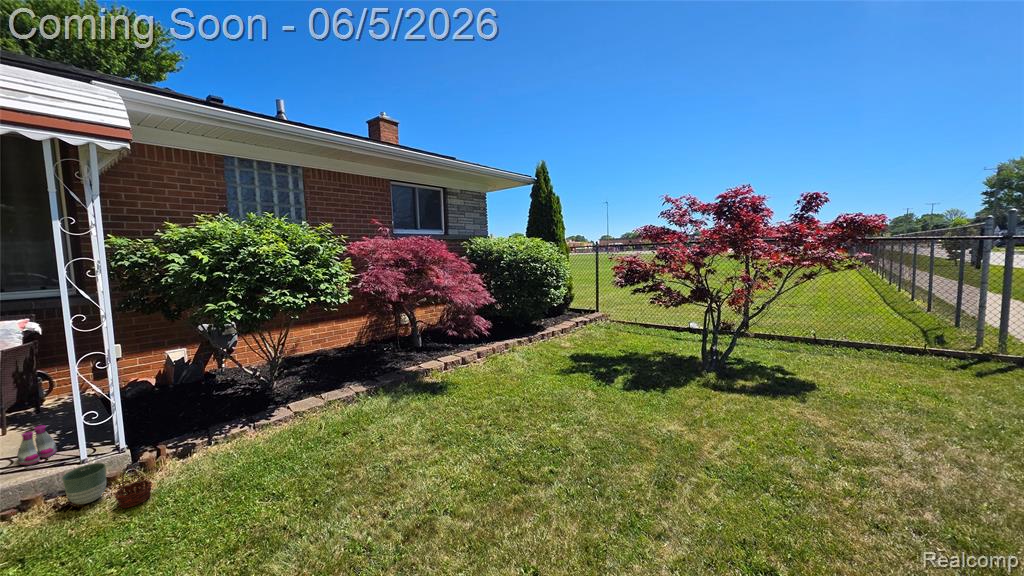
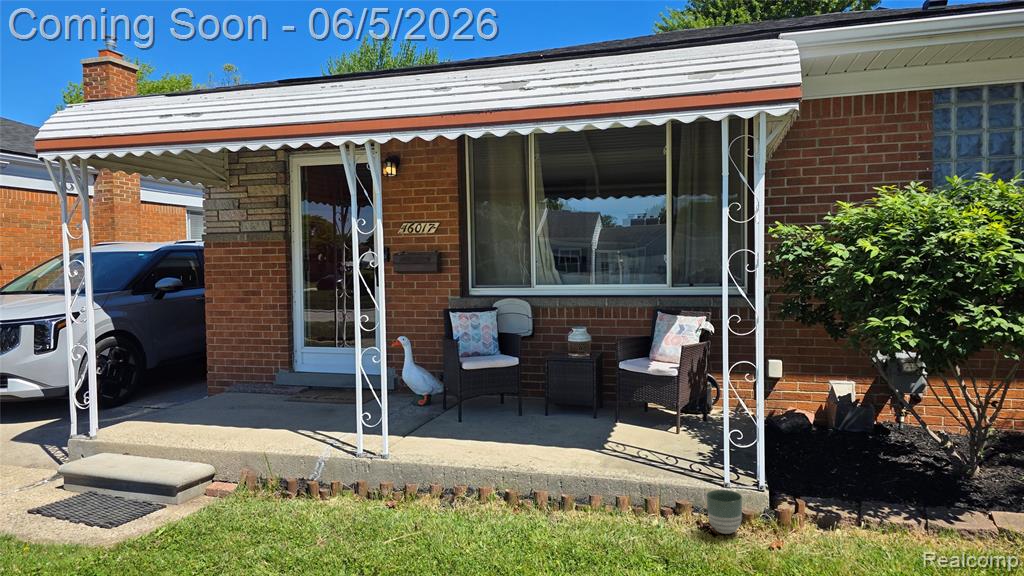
boots: present [17,425,57,465] -> none [681,432,711,471]
basket: present [114,466,152,508] -> none [744,508,781,560]

